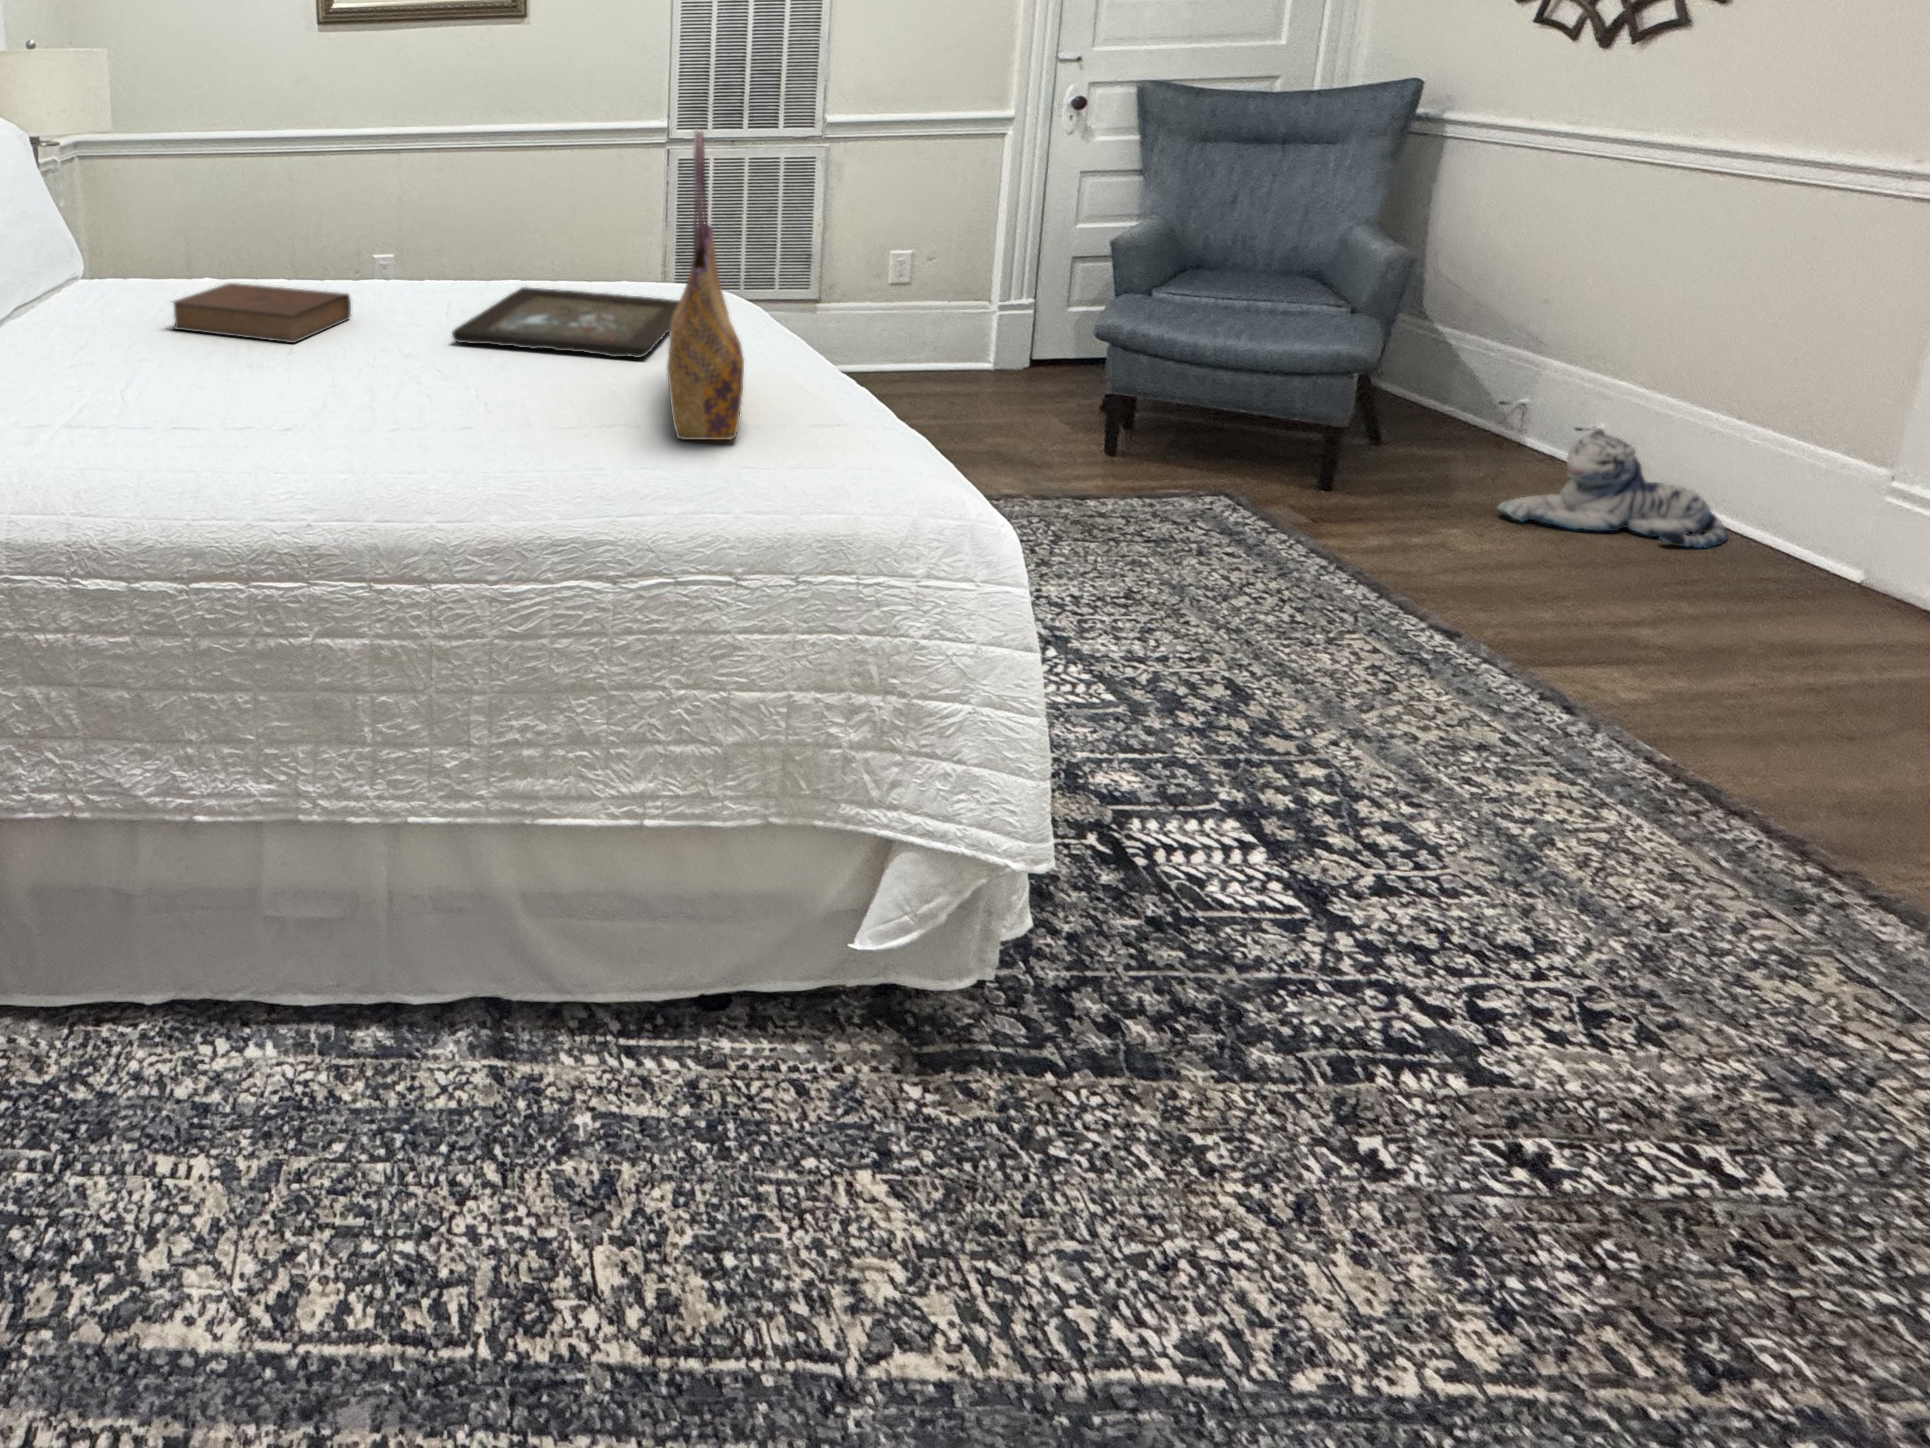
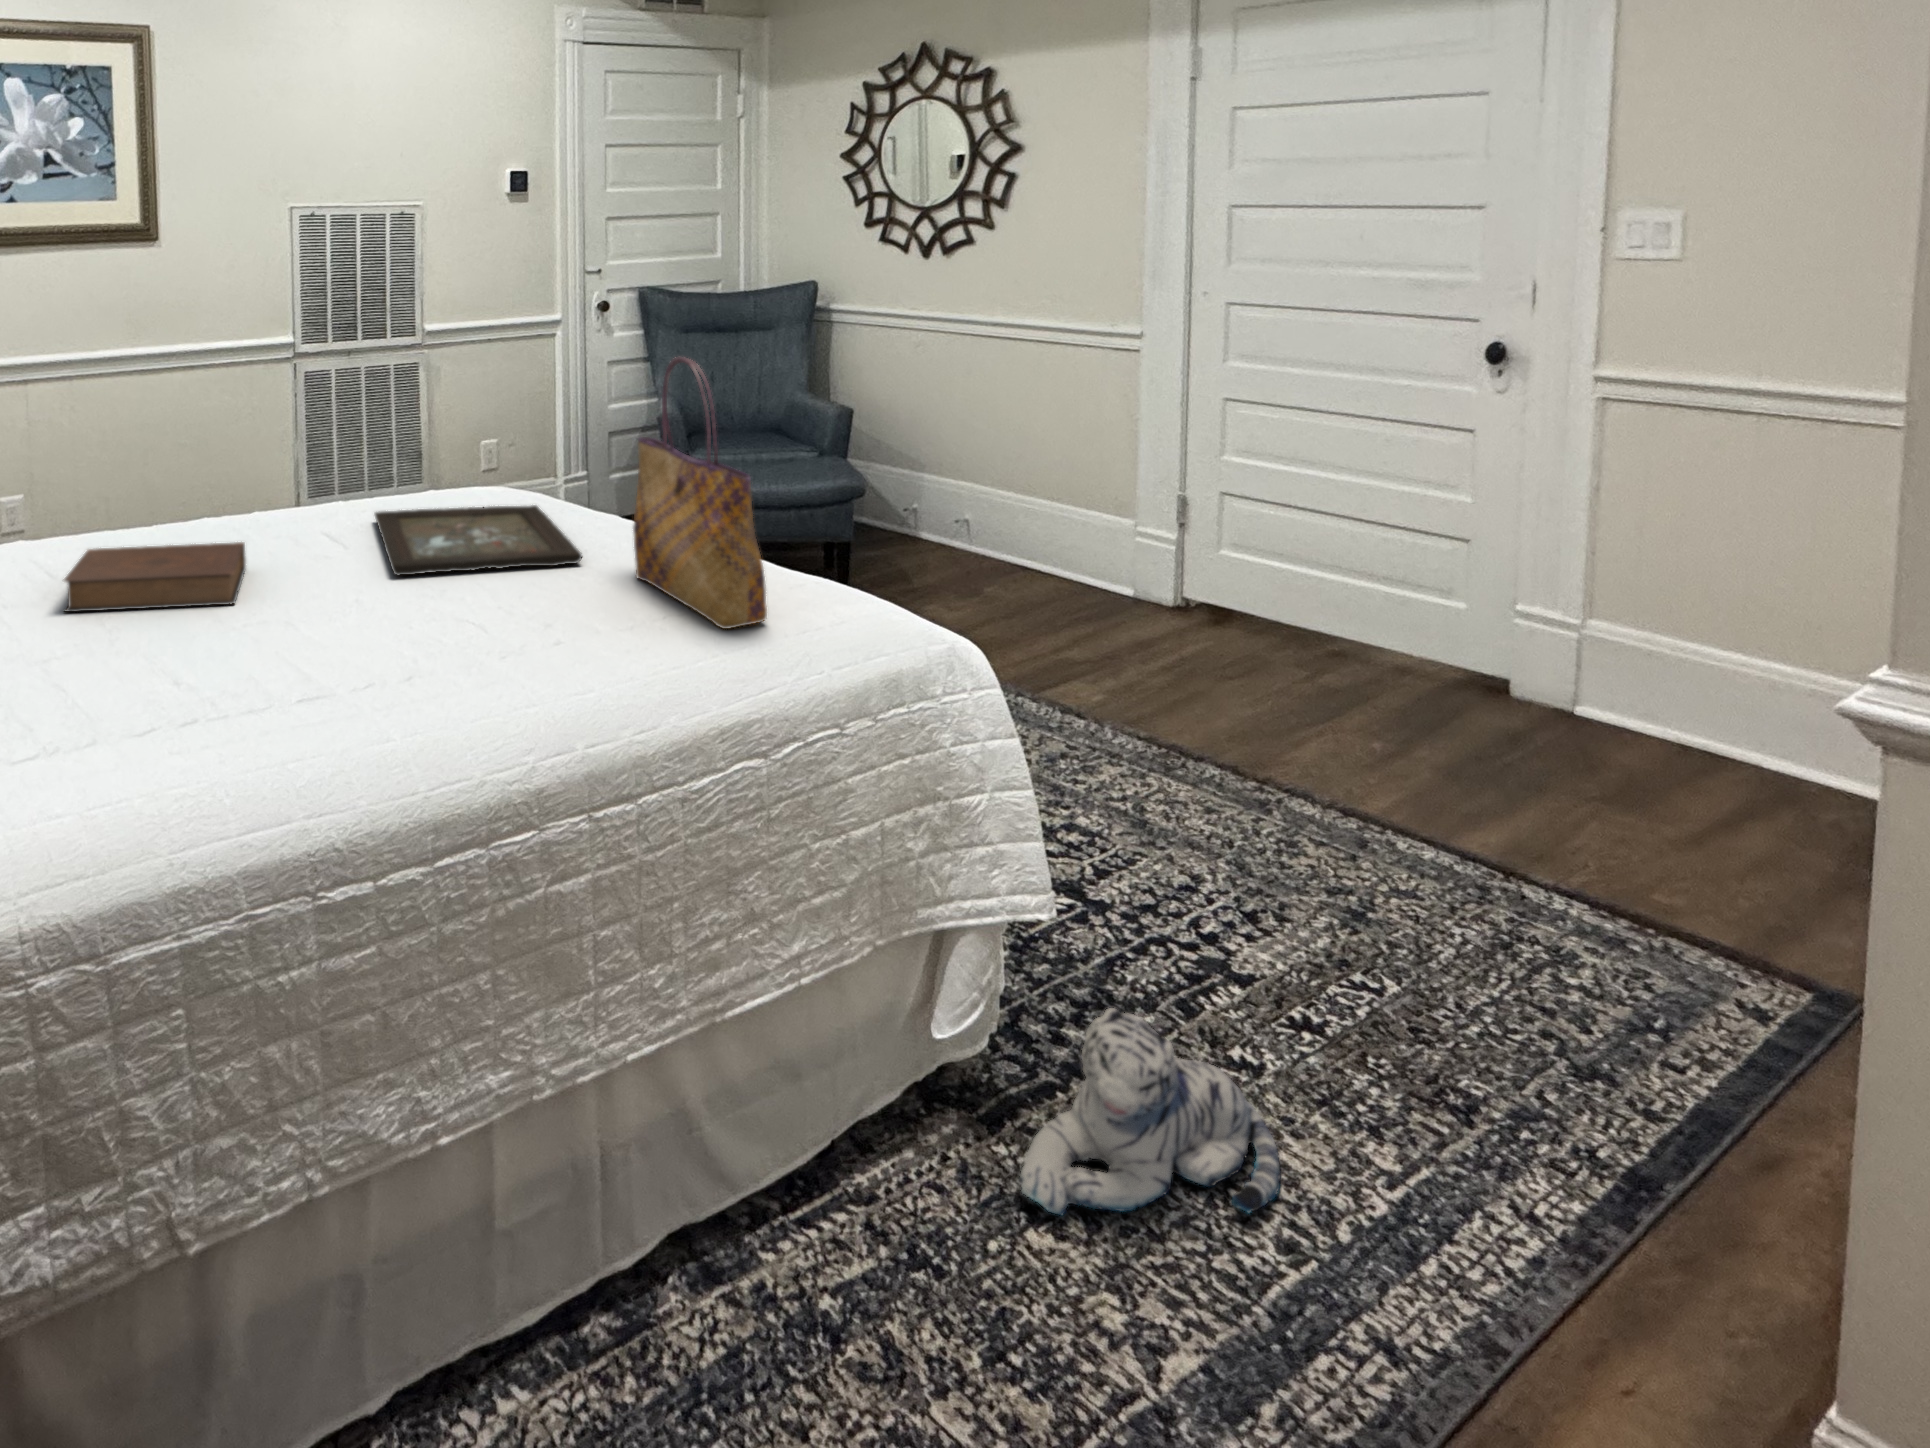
plush toy: present [1498,431,1728,548] -> present [1020,1008,1280,1215]

